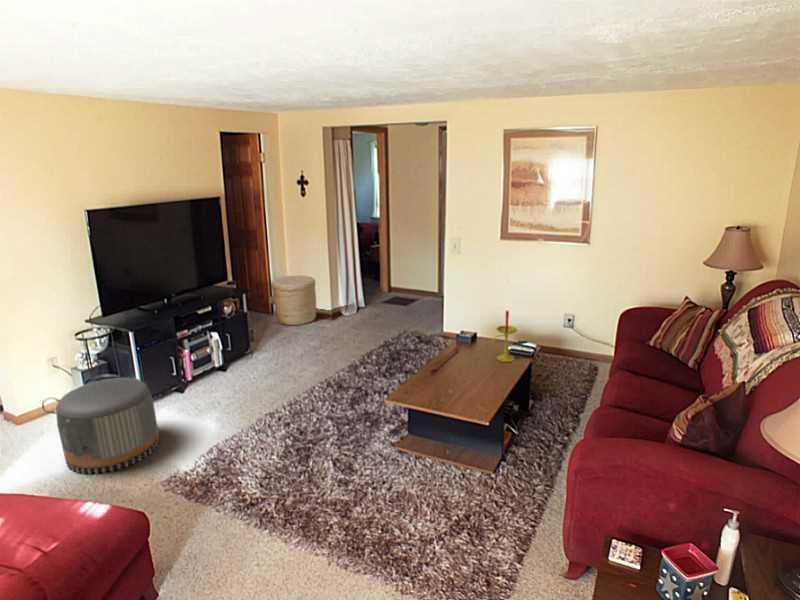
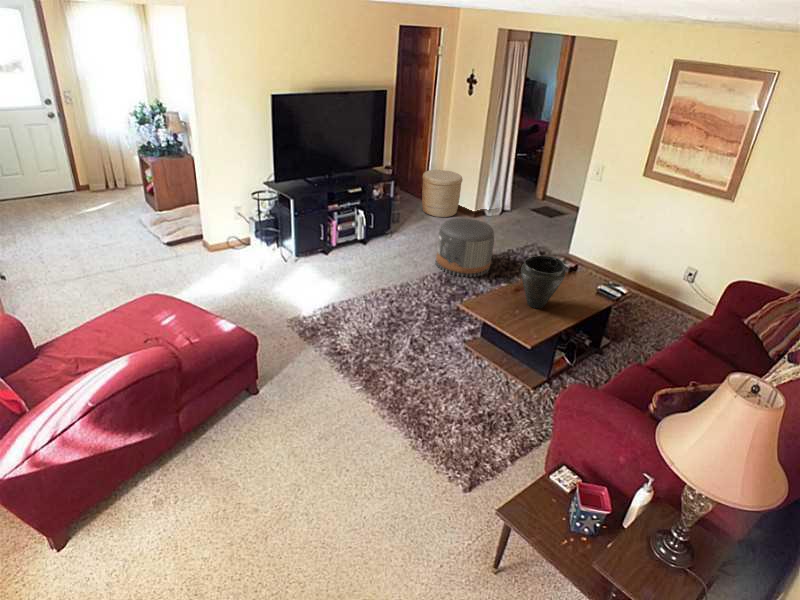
candle: present [492,311,517,362] -> none [576,253,604,301]
vase: none [441,323,488,382] -> present [521,256,565,308]
pouf: present [56,378,159,474] -> present [436,218,494,277]

